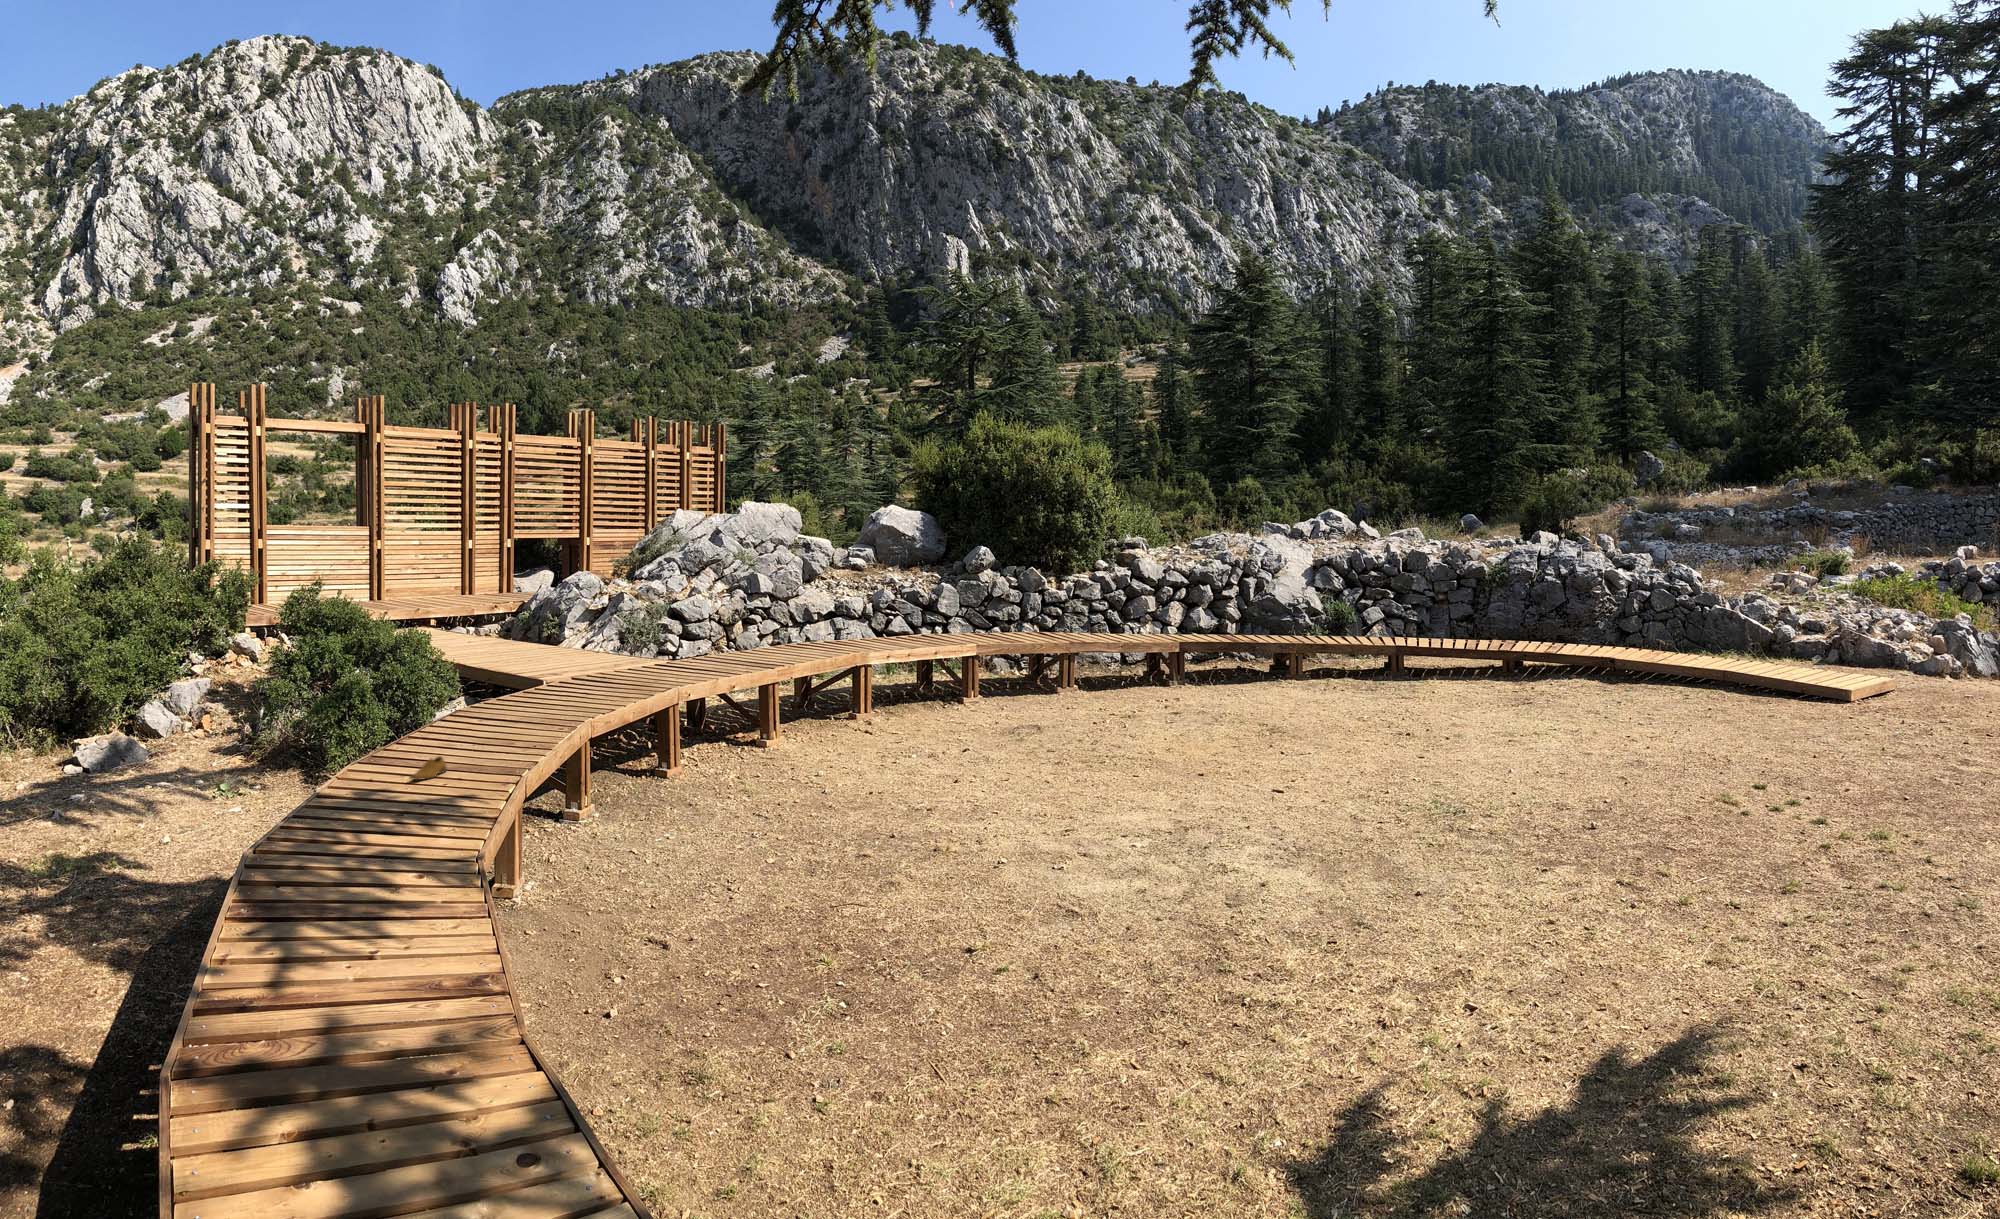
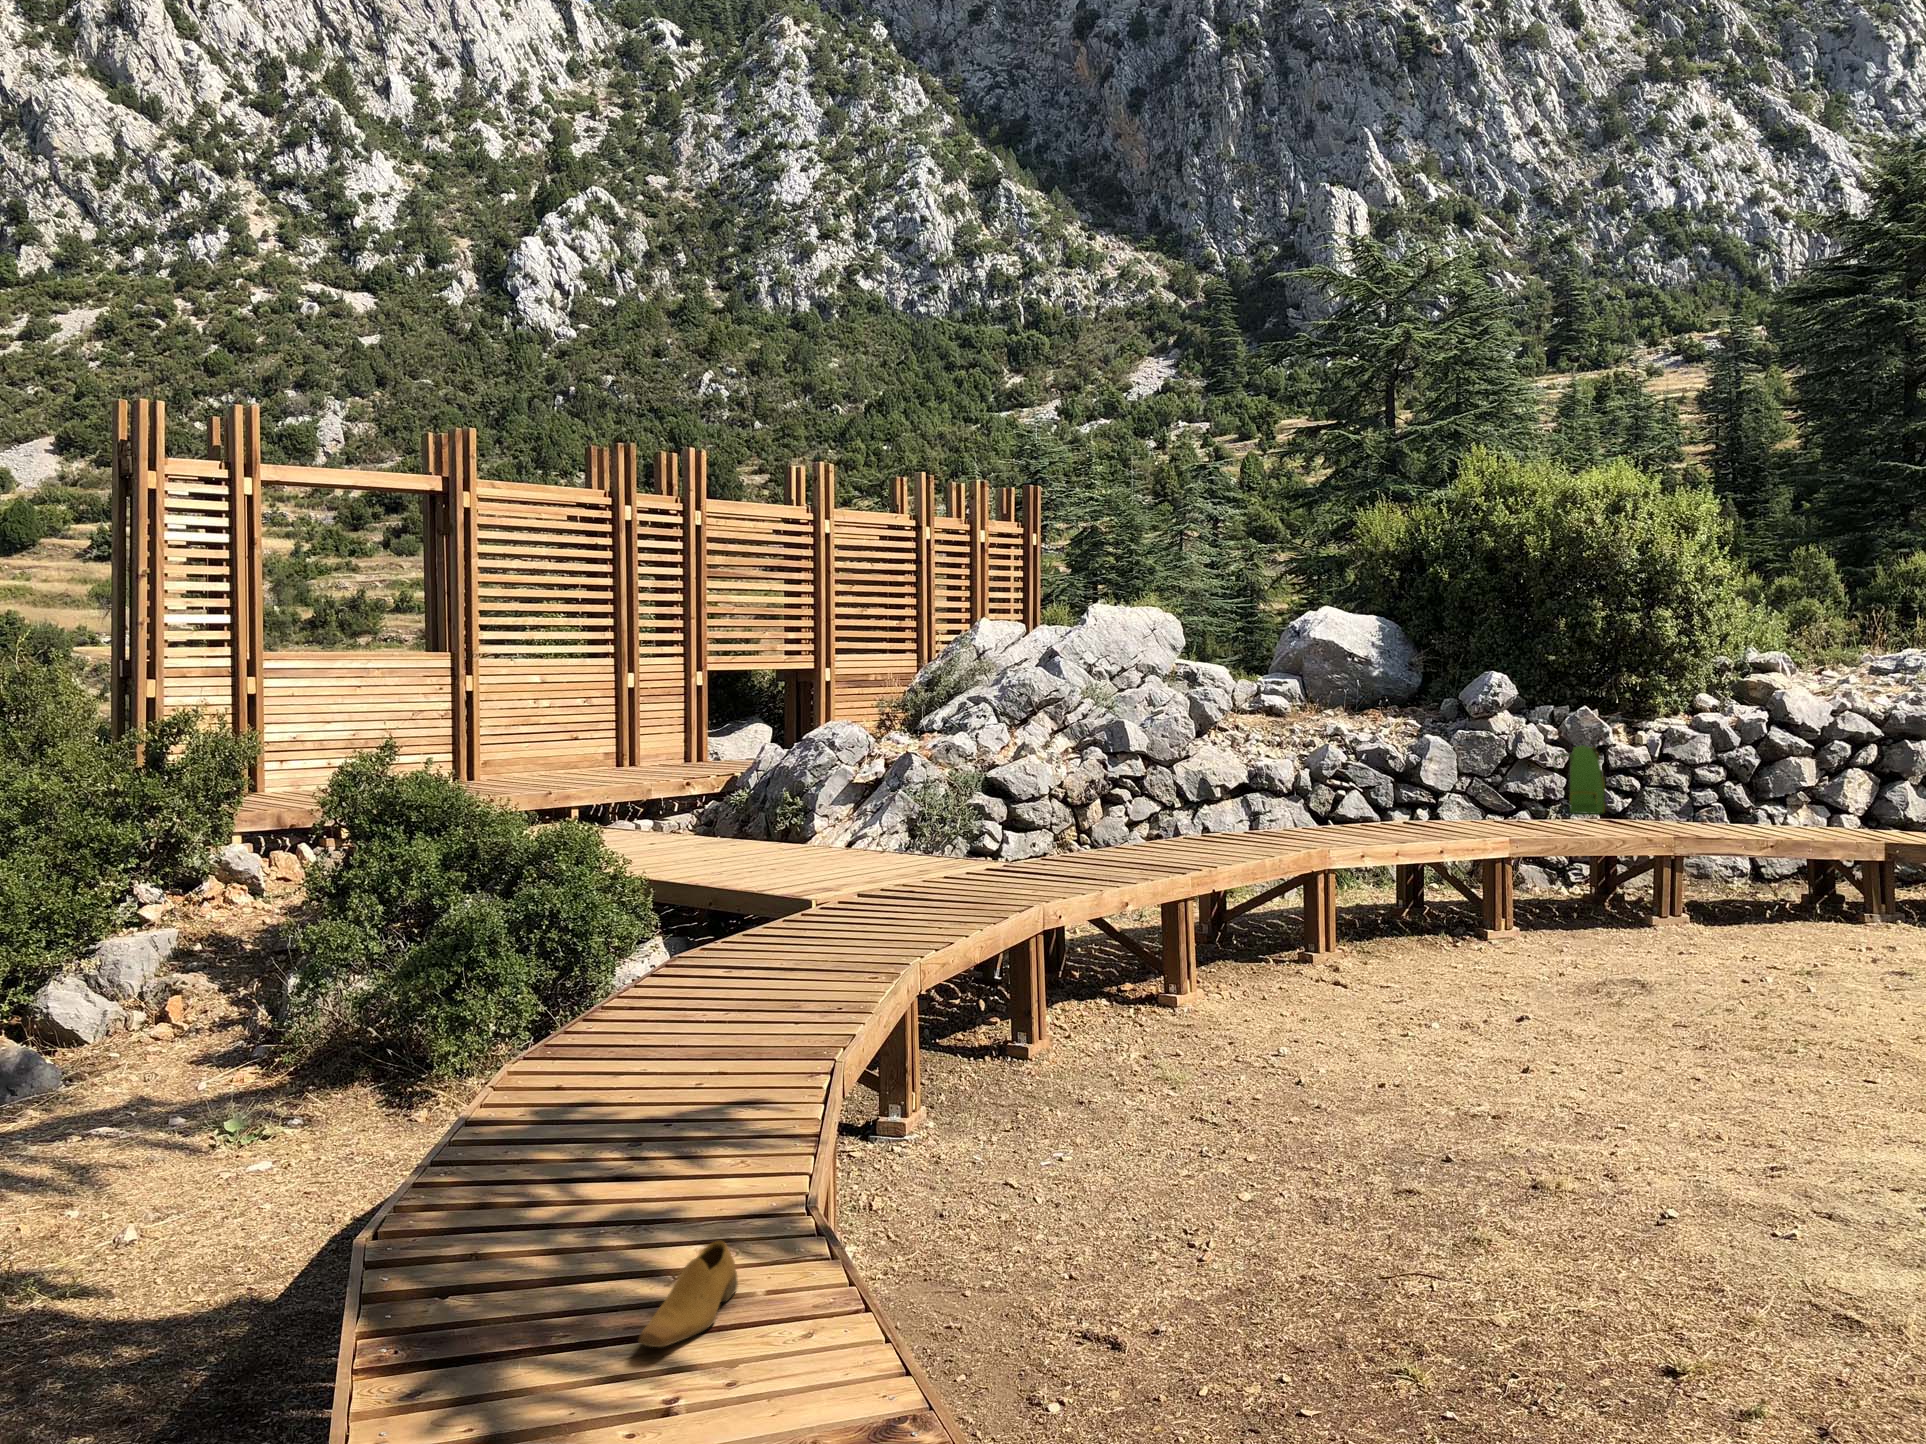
backpack: none [1008,589,1037,628] -> present [1554,745,1606,814]

